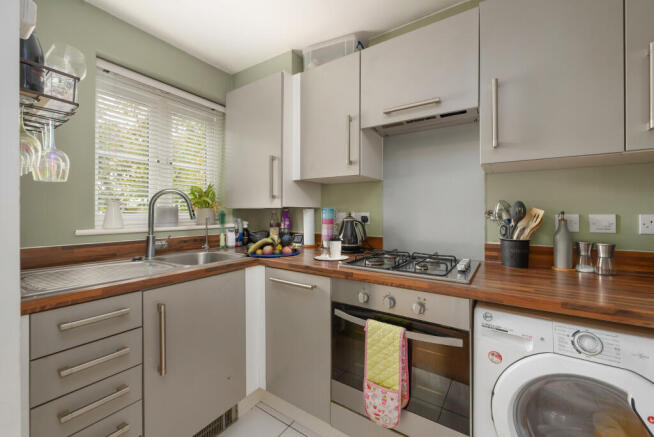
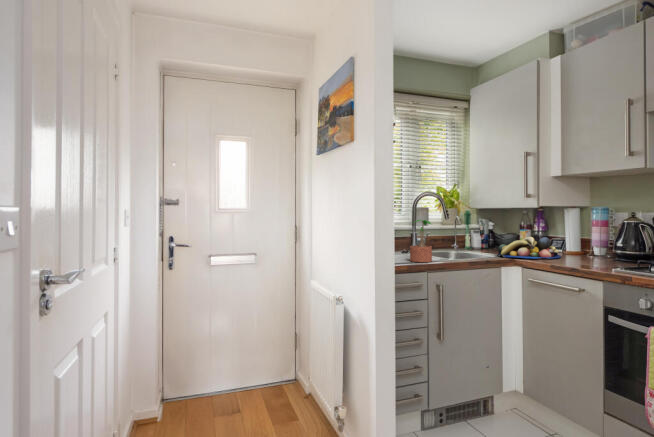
potted plant: none [133,219,165,273] -> present [410,220,432,262]
coffee cup: present [315,238,349,260] -> none [581,241,629,266]

